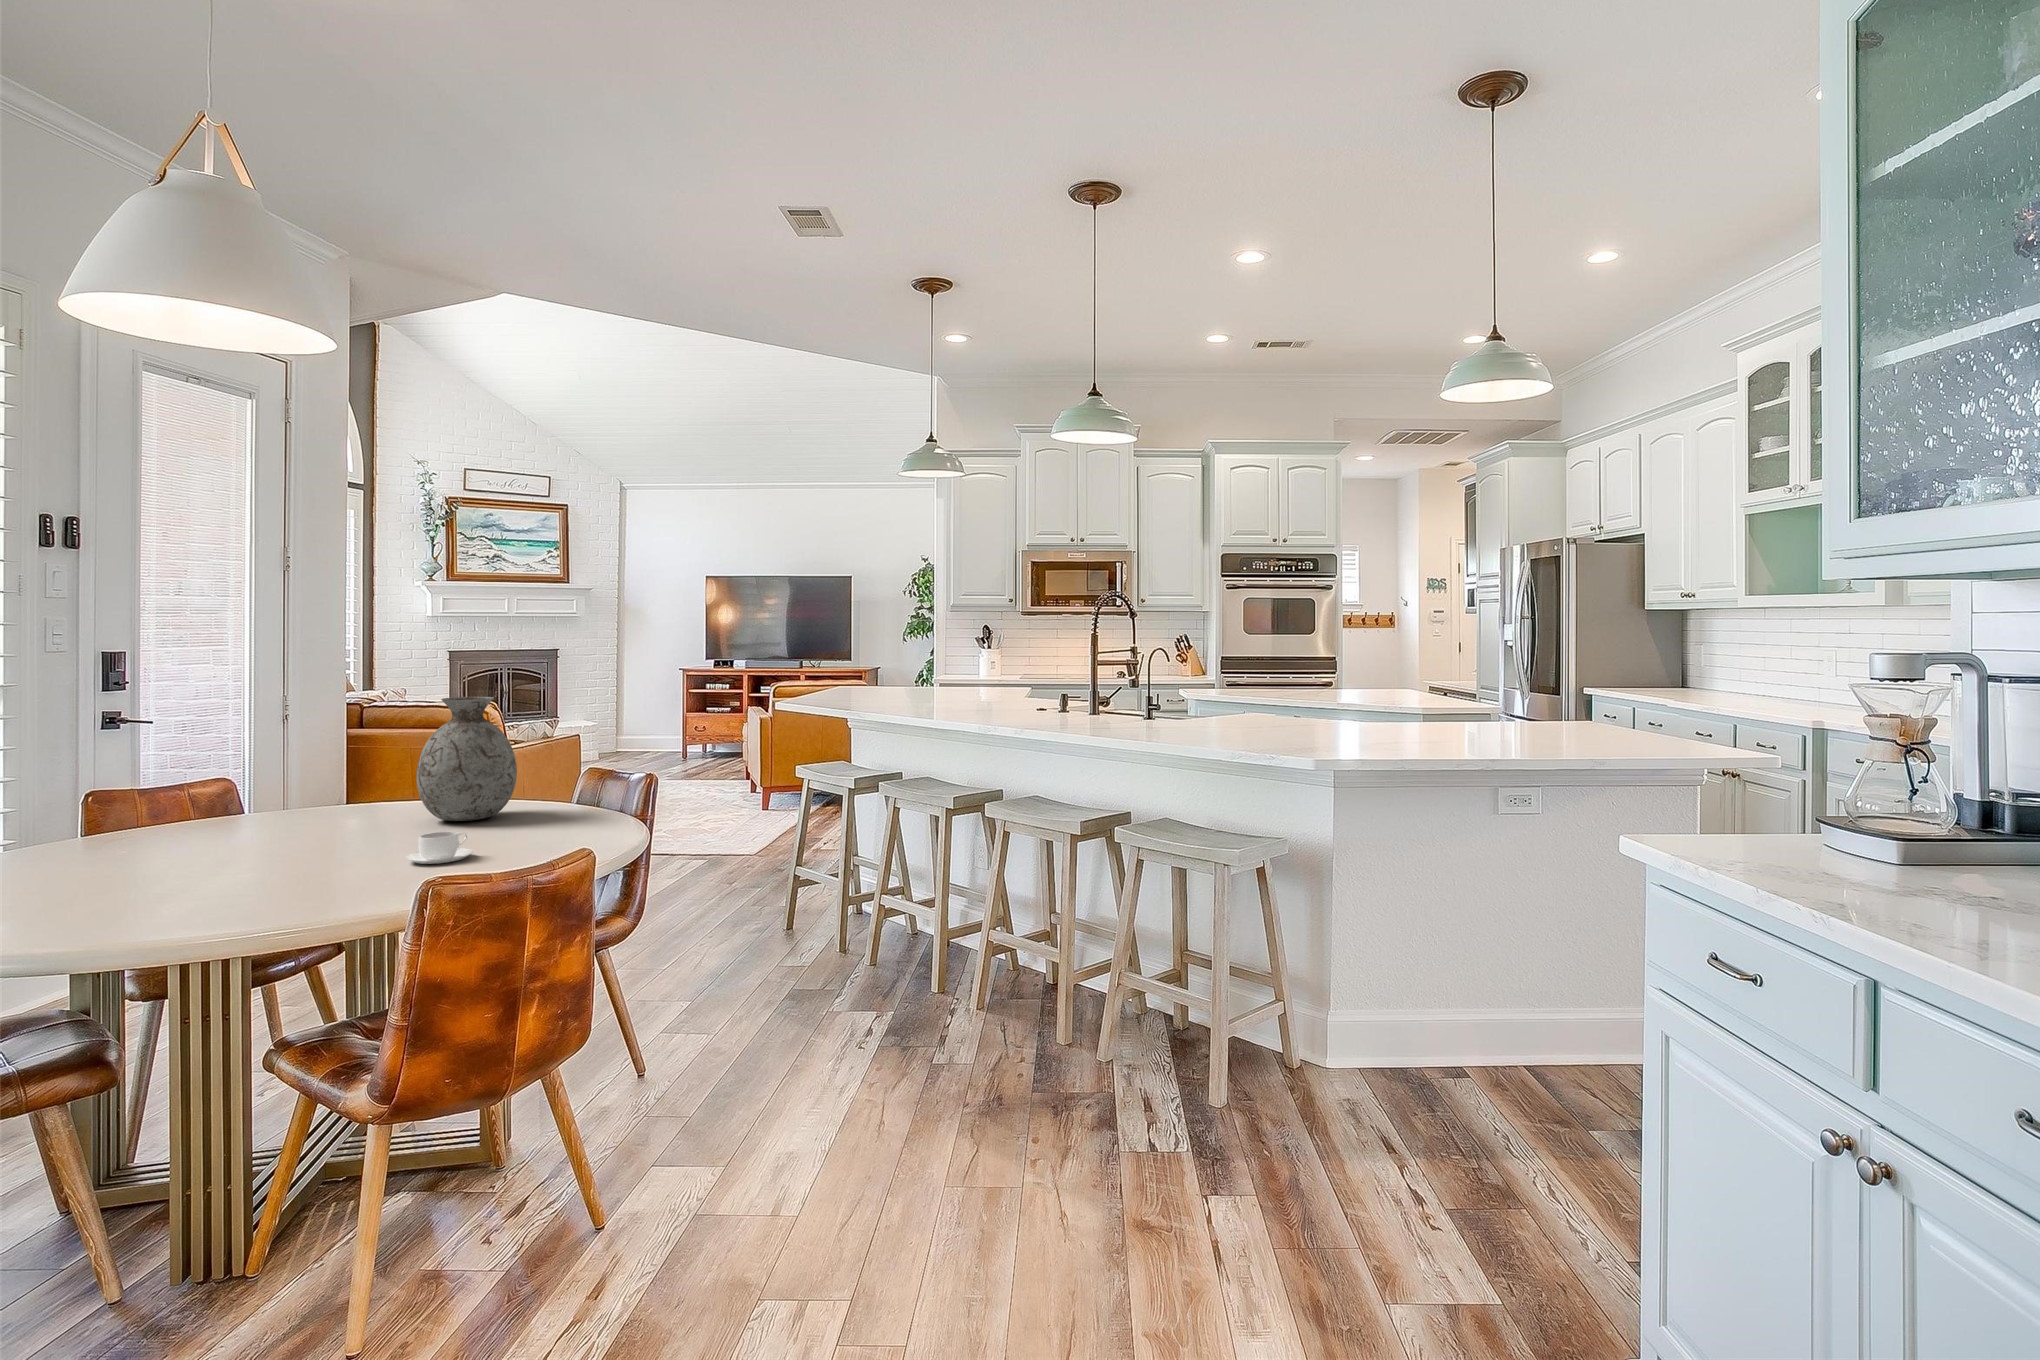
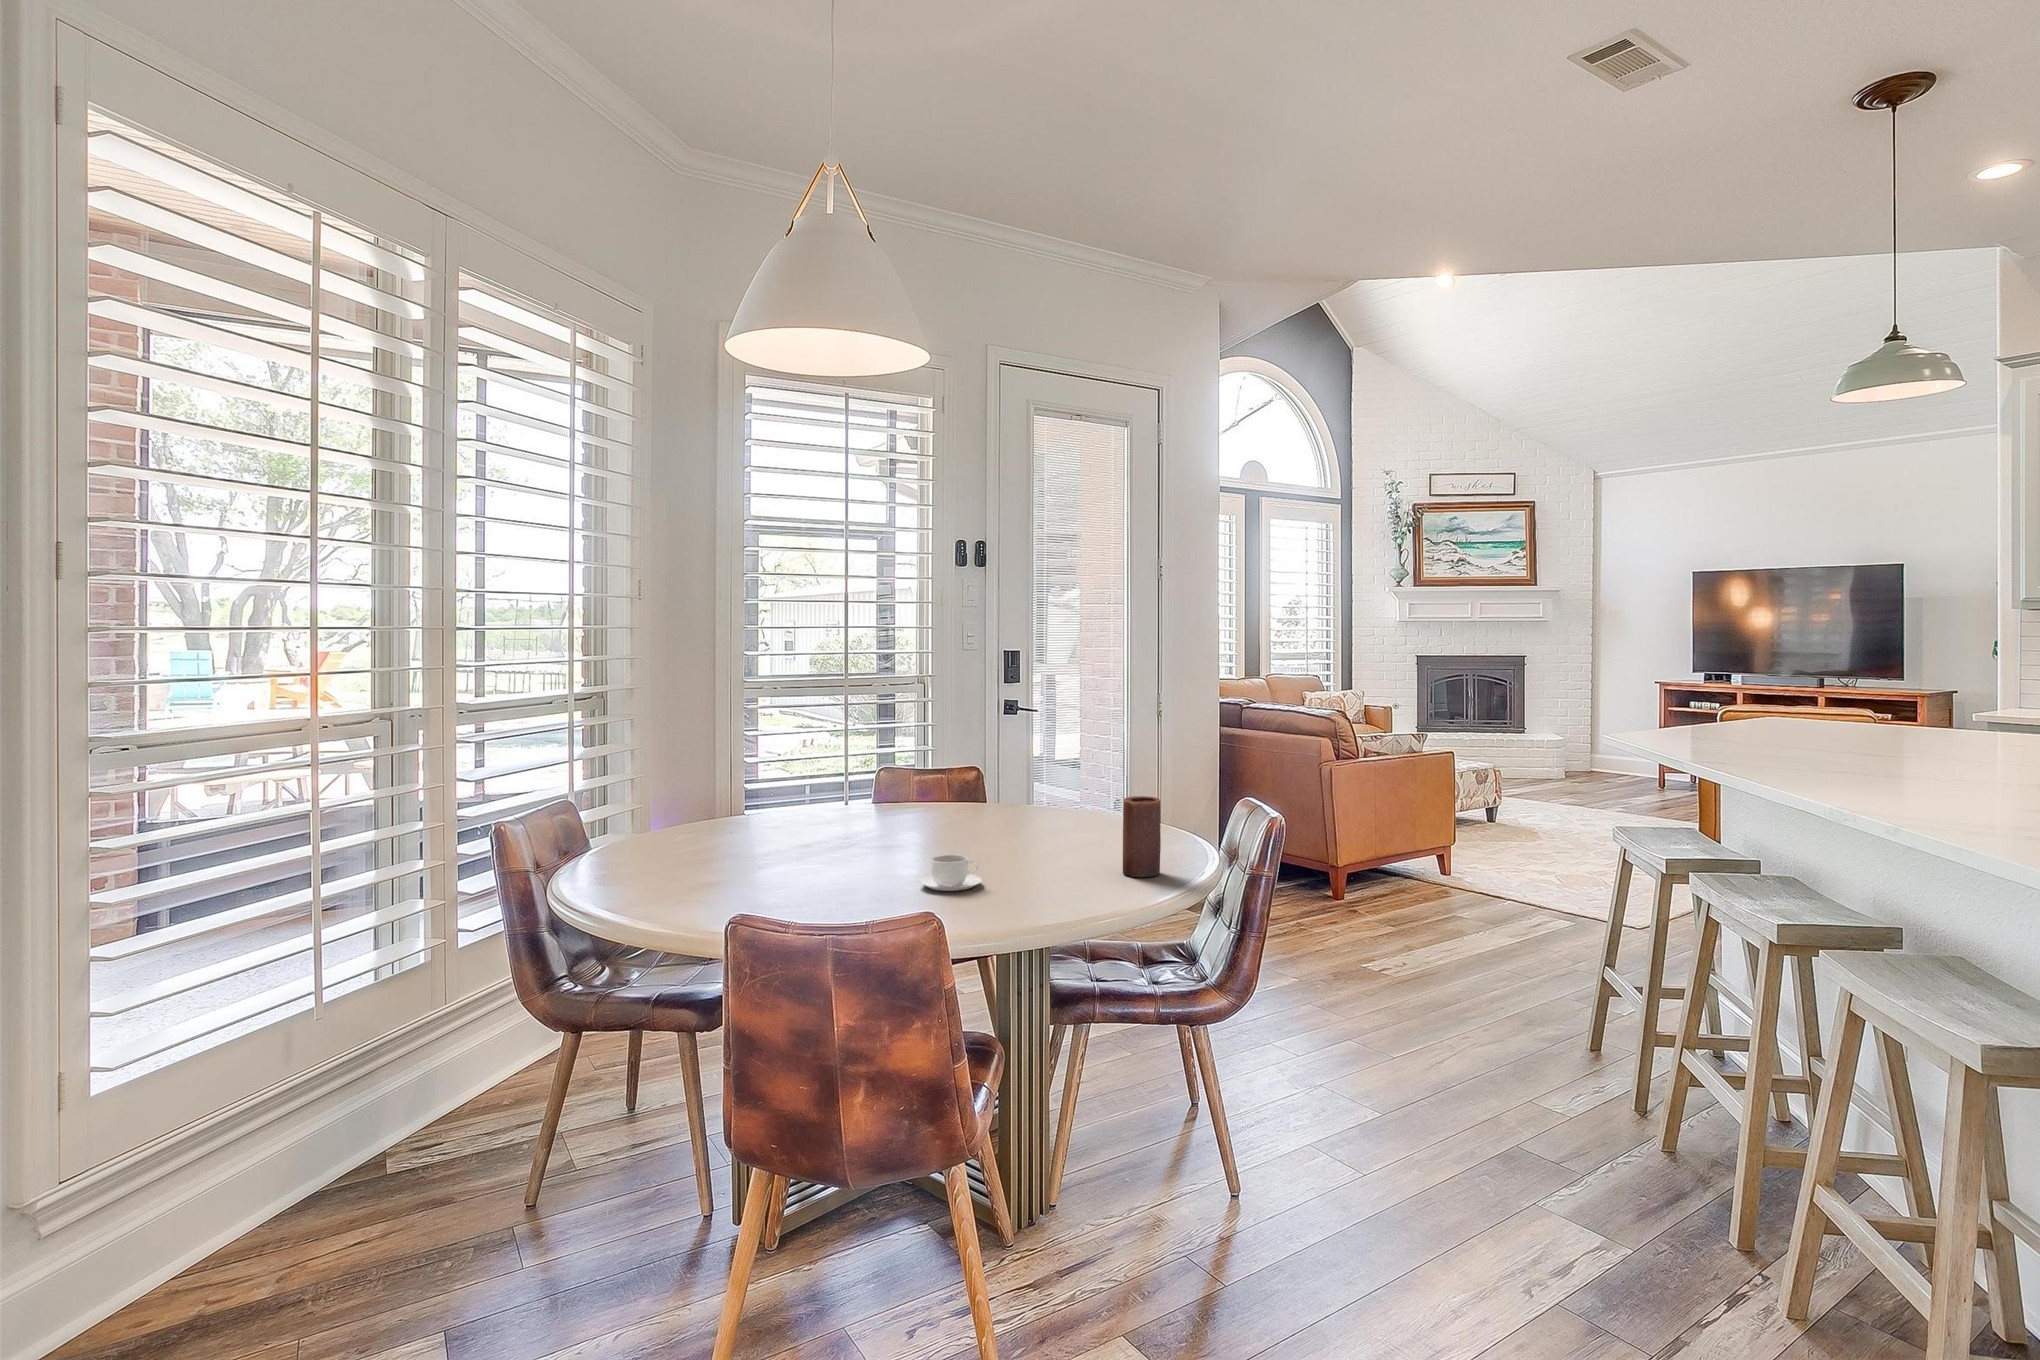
vase: present [417,697,517,821] -> none [1029,709,1122,844]
candle: none [569,762,604,828] -> present [1123,796,1161,877]

